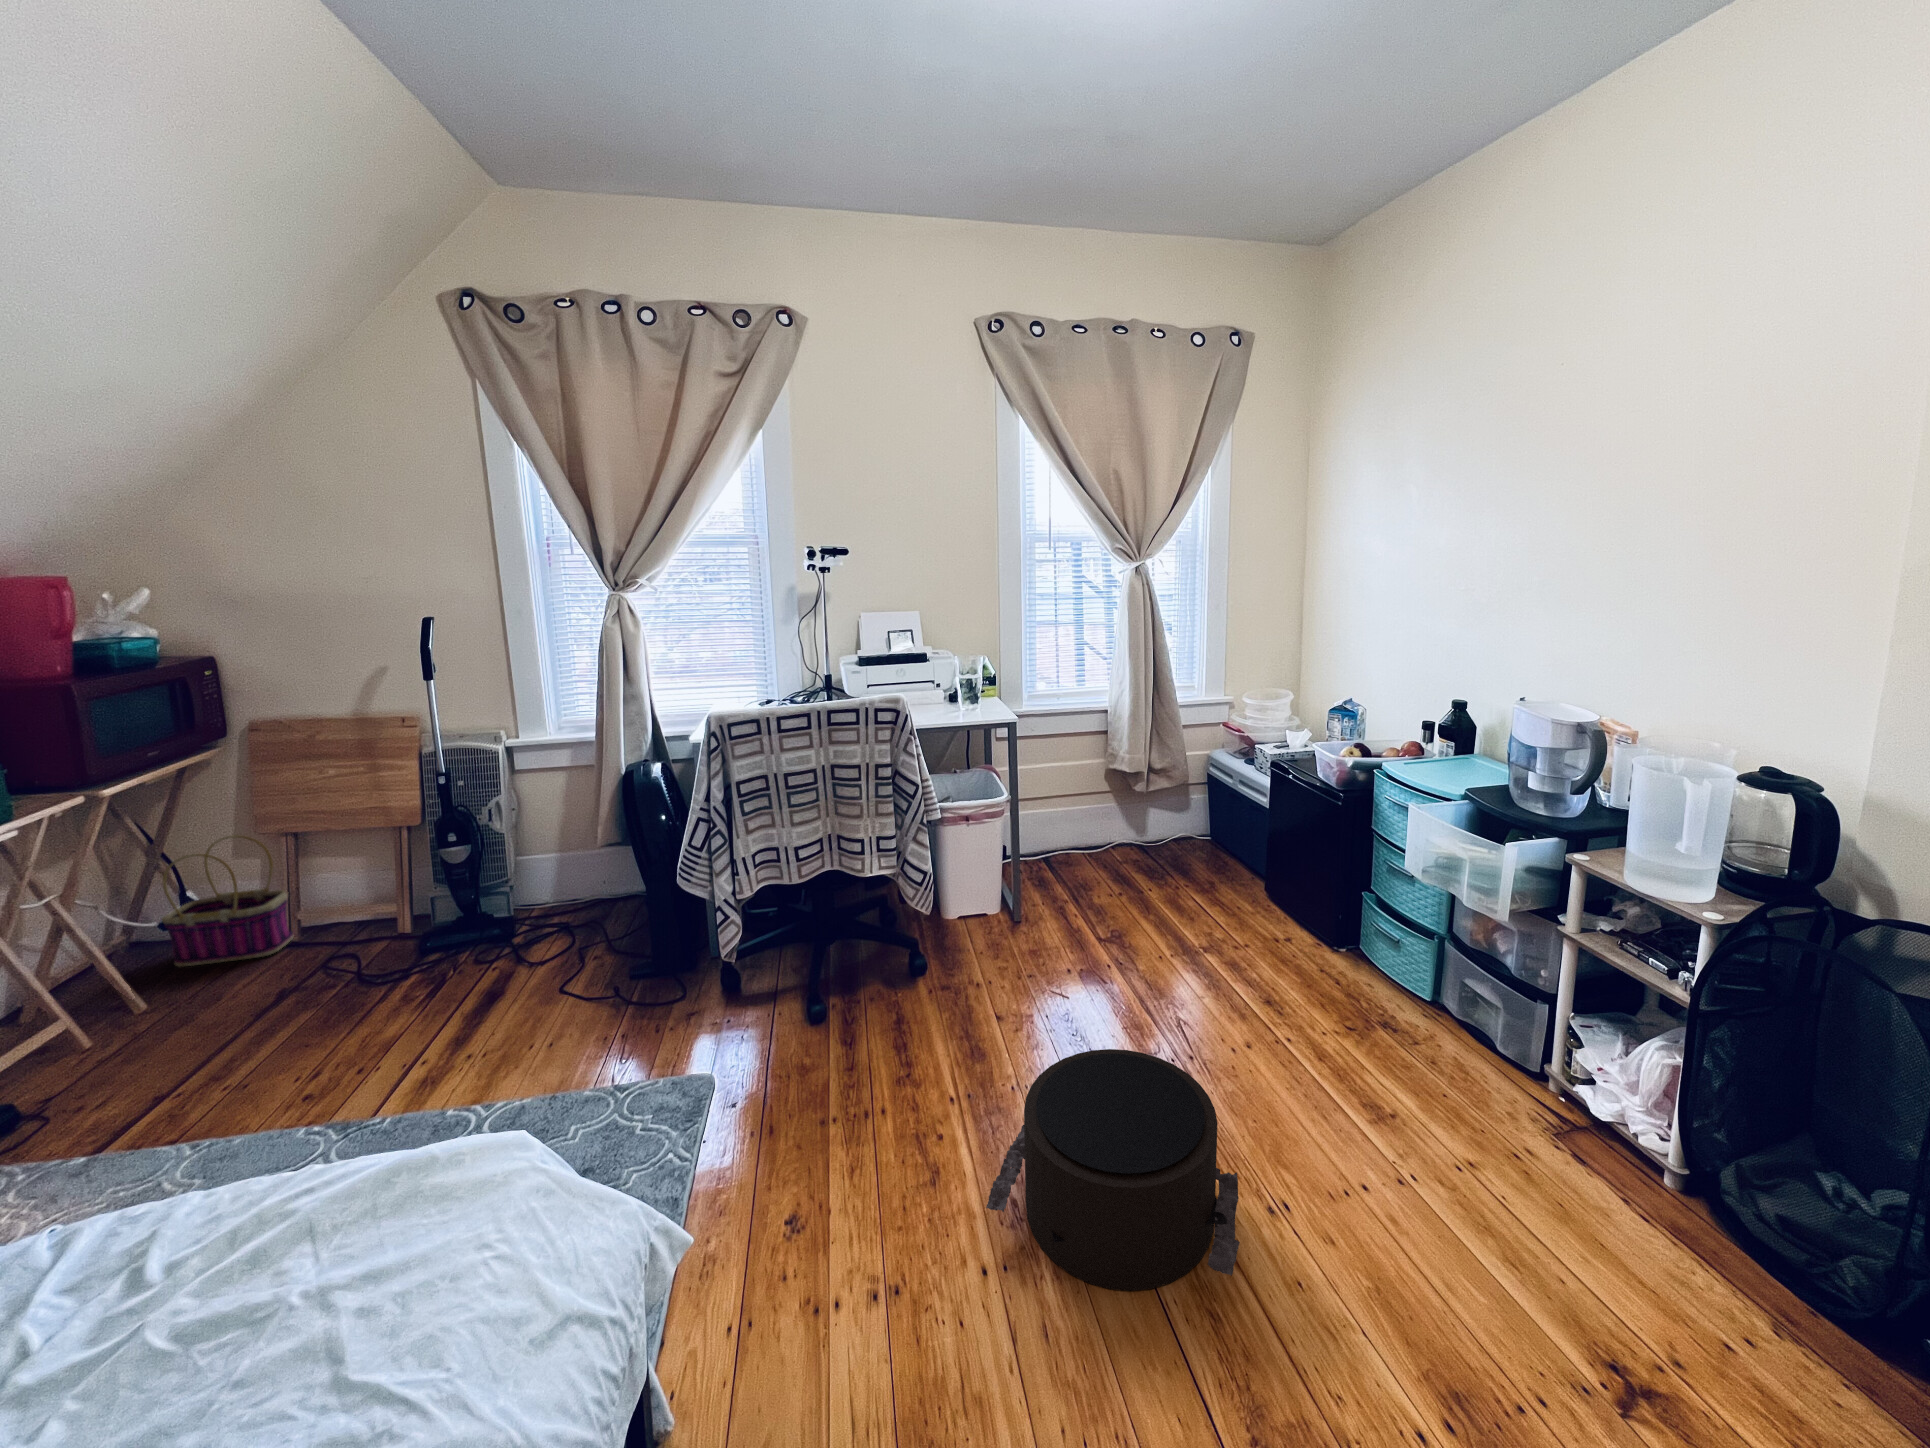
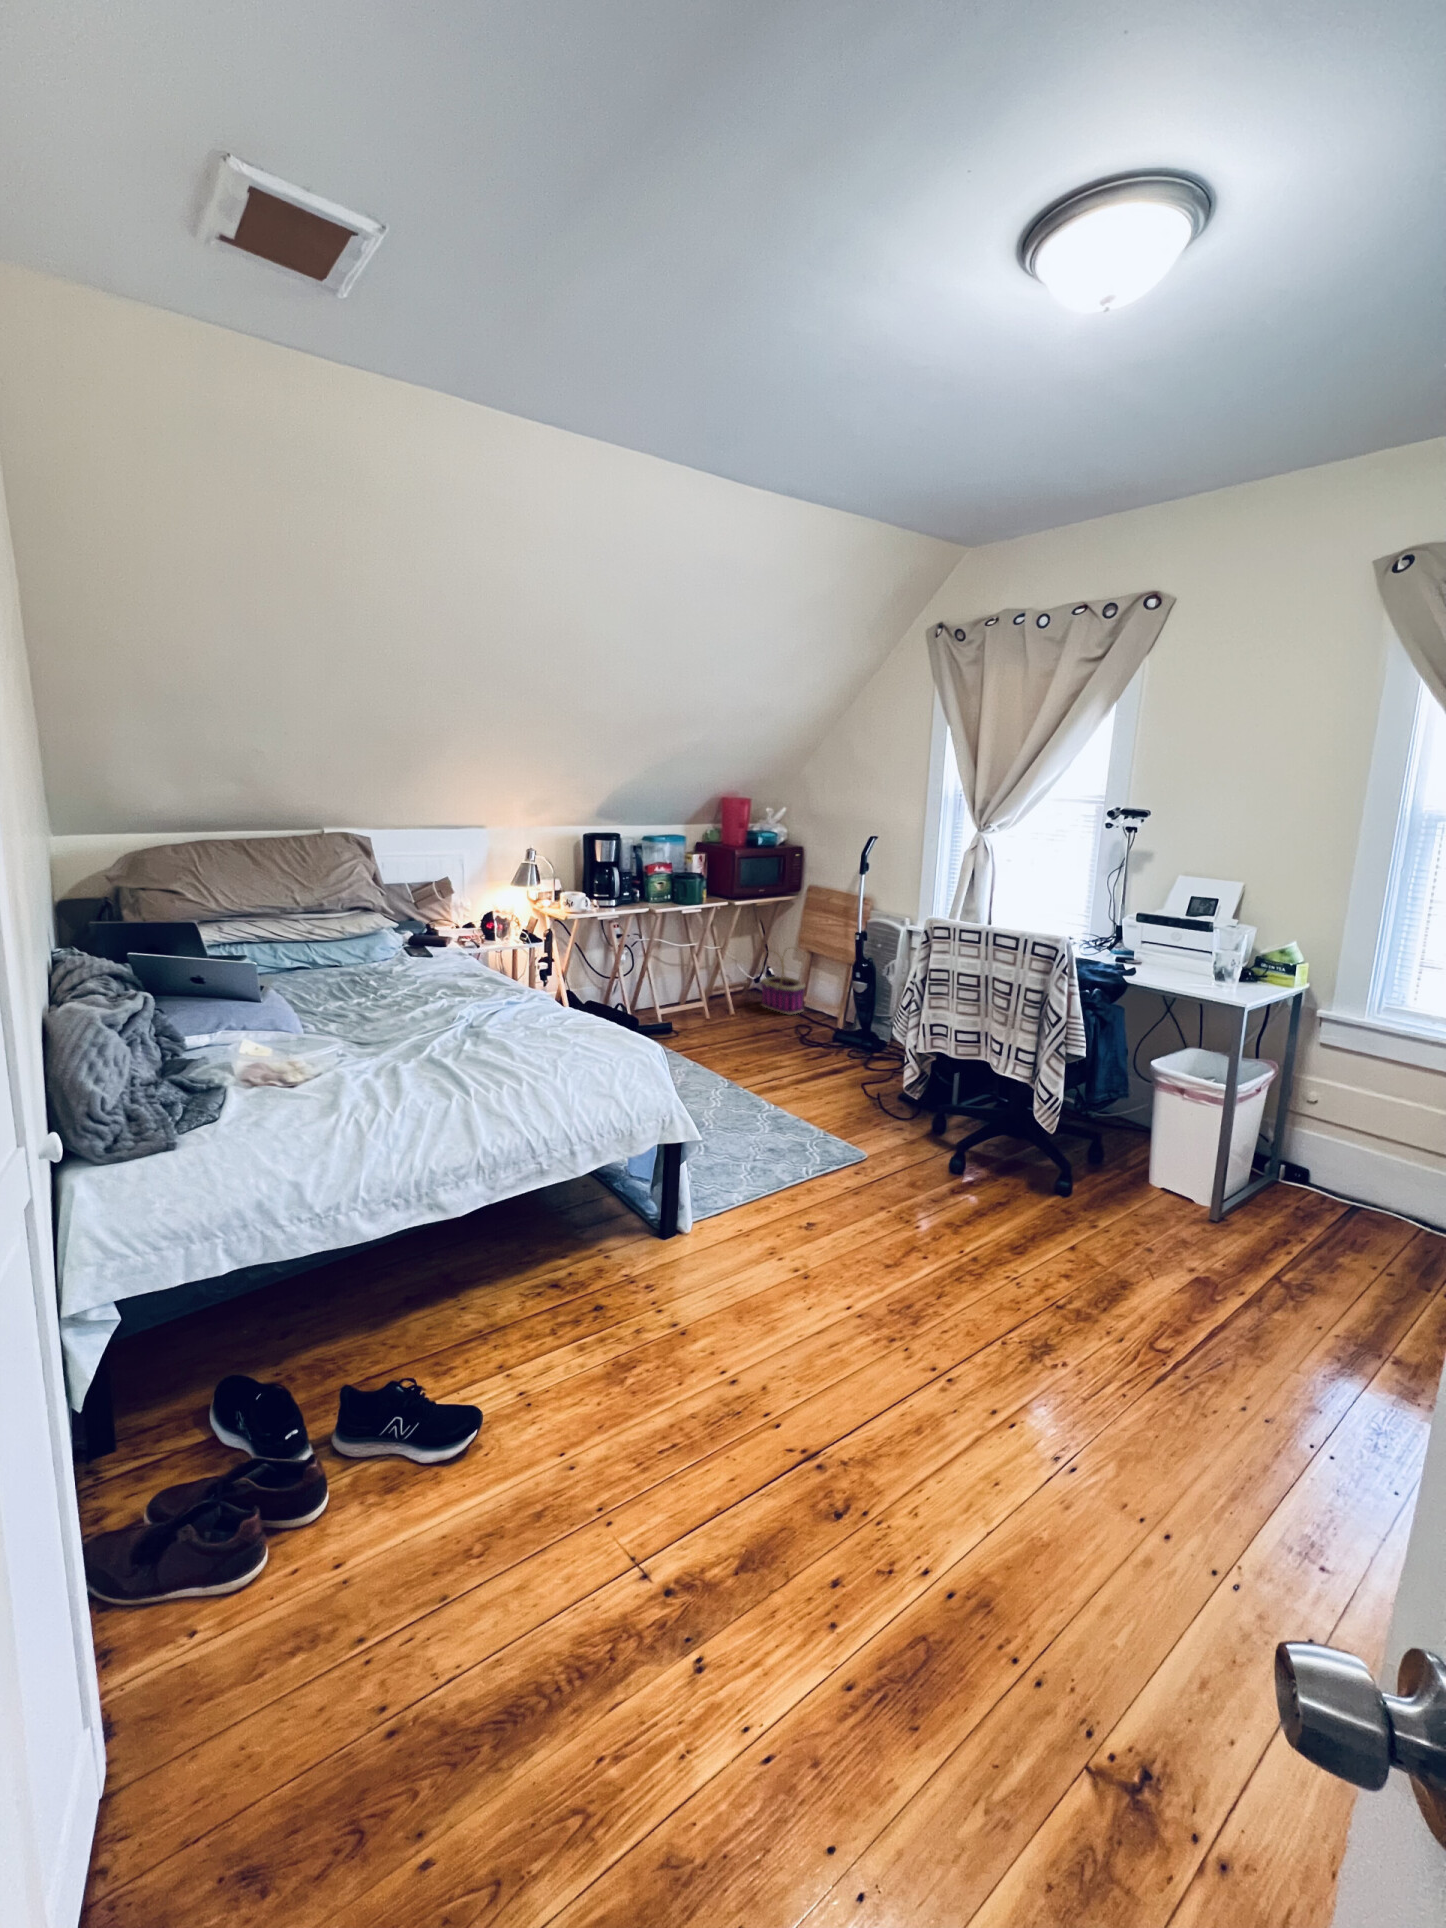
pouf: present [986,1049,1240,1291] -> none [872,1235,1051,1419]

